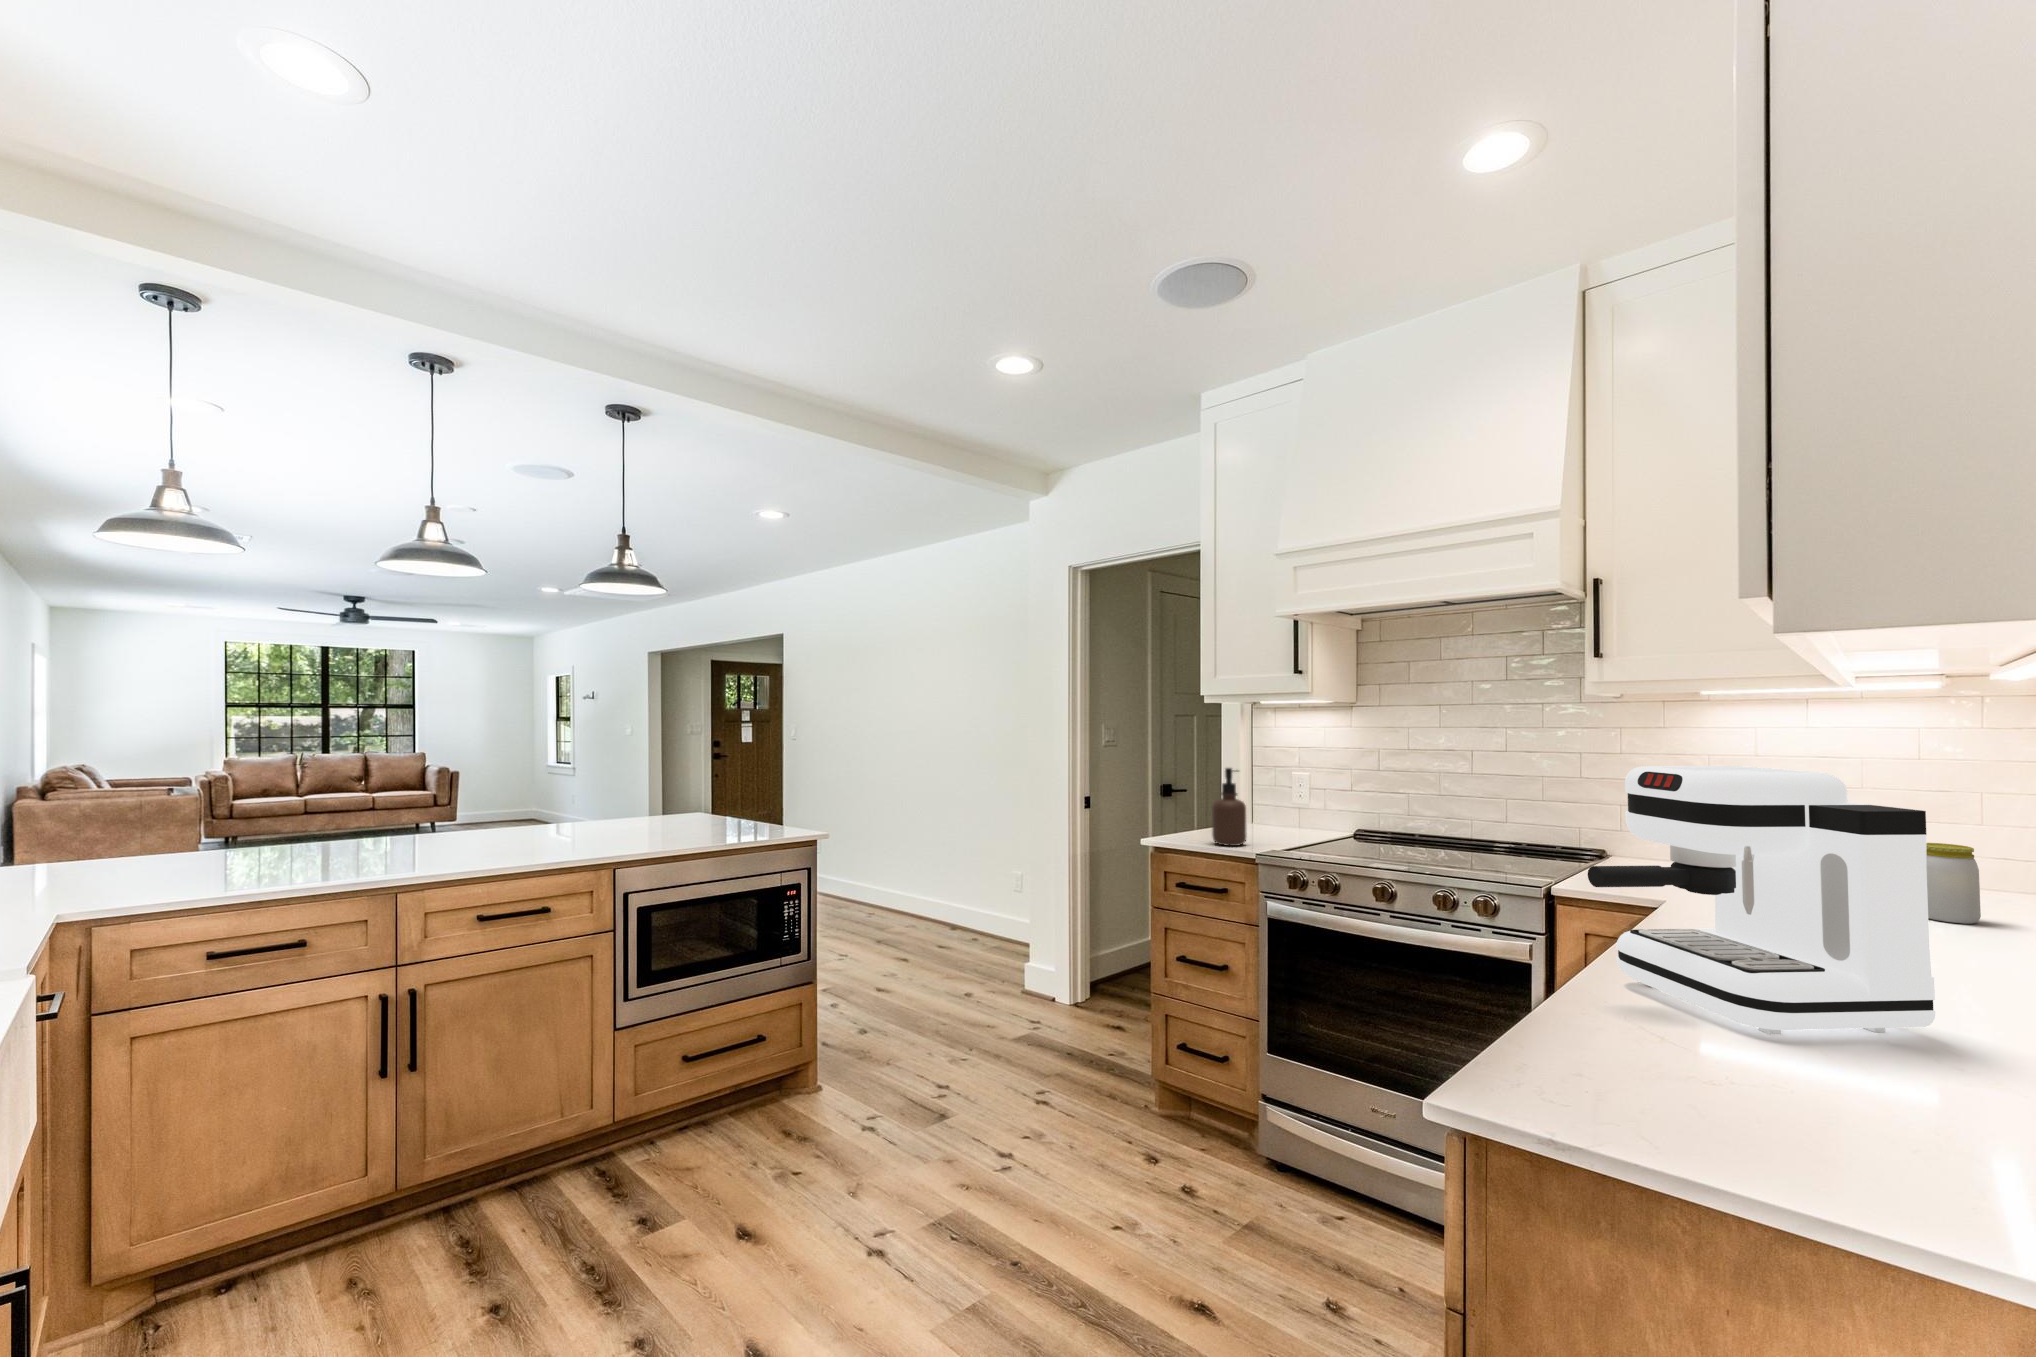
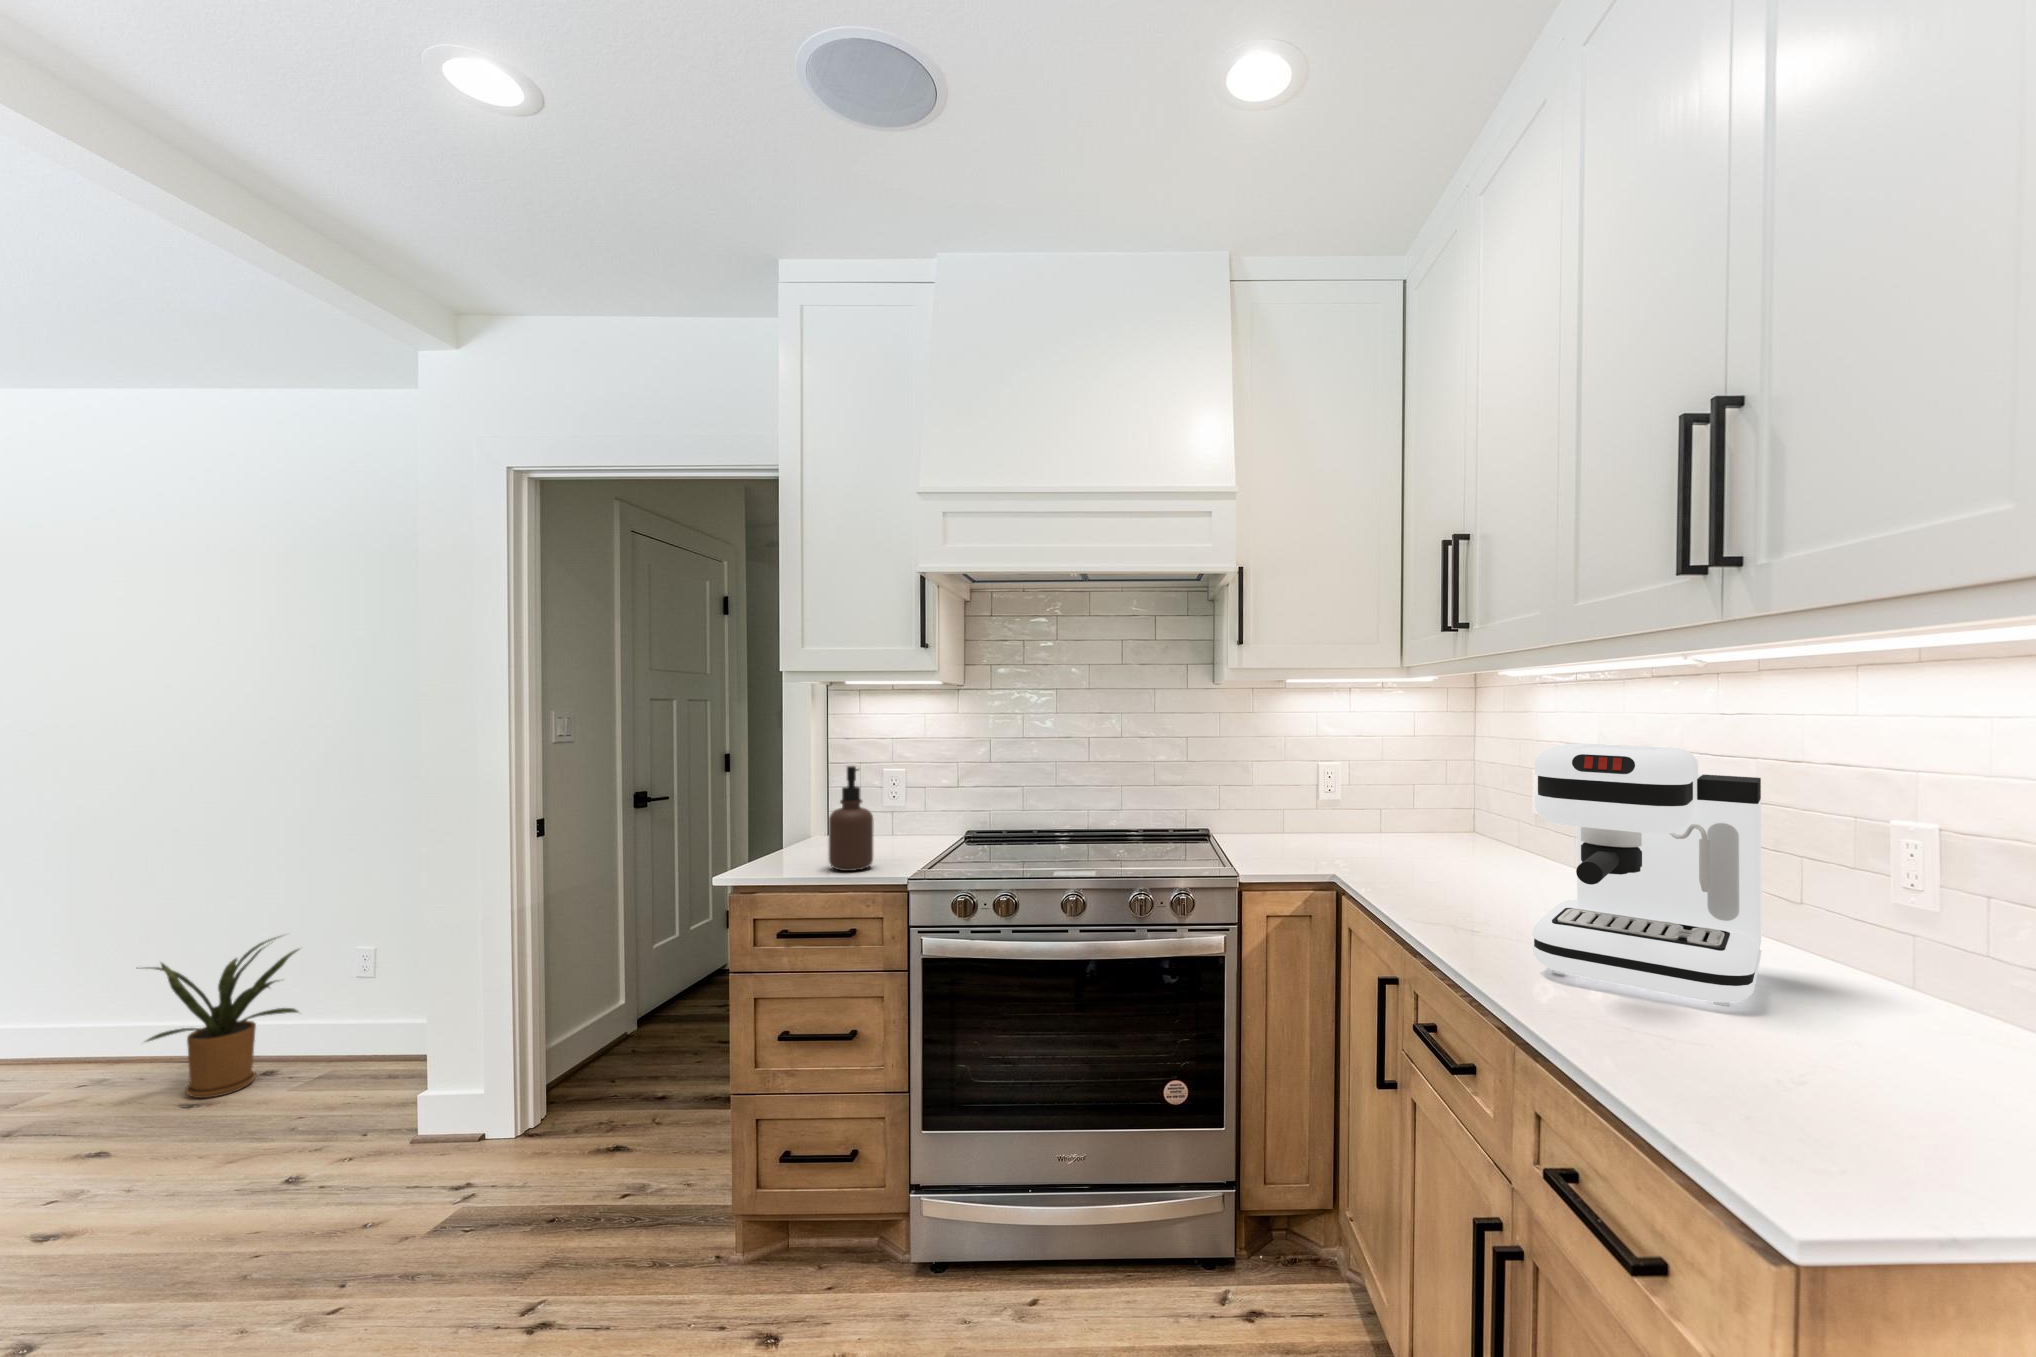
jar: present [1926,843,1981,924] -> none [1450,793,1488,856]
house plant: none [918,857,994,945] -> present [142,937,300,1098]

